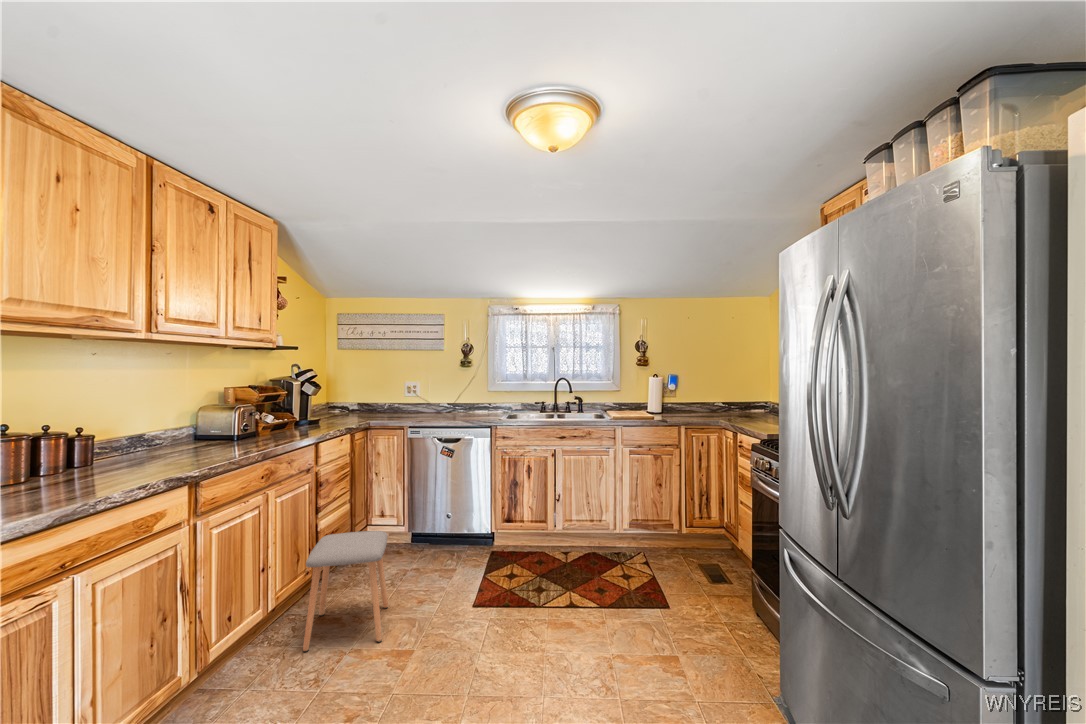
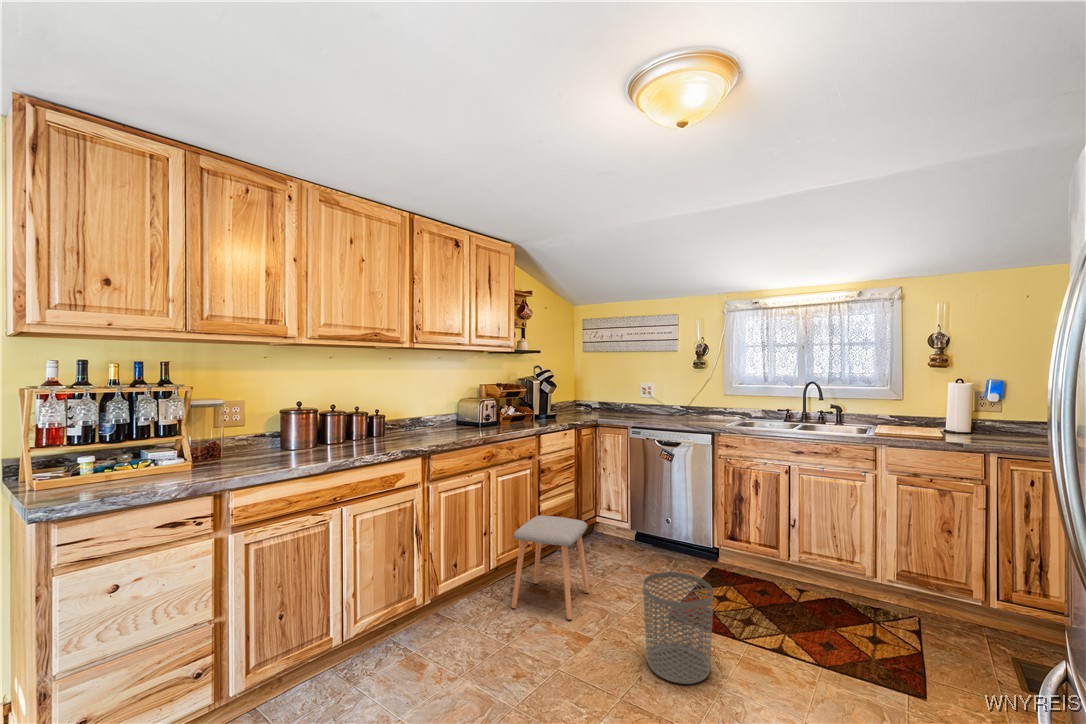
waste bin: none [471,559,535,664] -> present [643,572,713,684]

